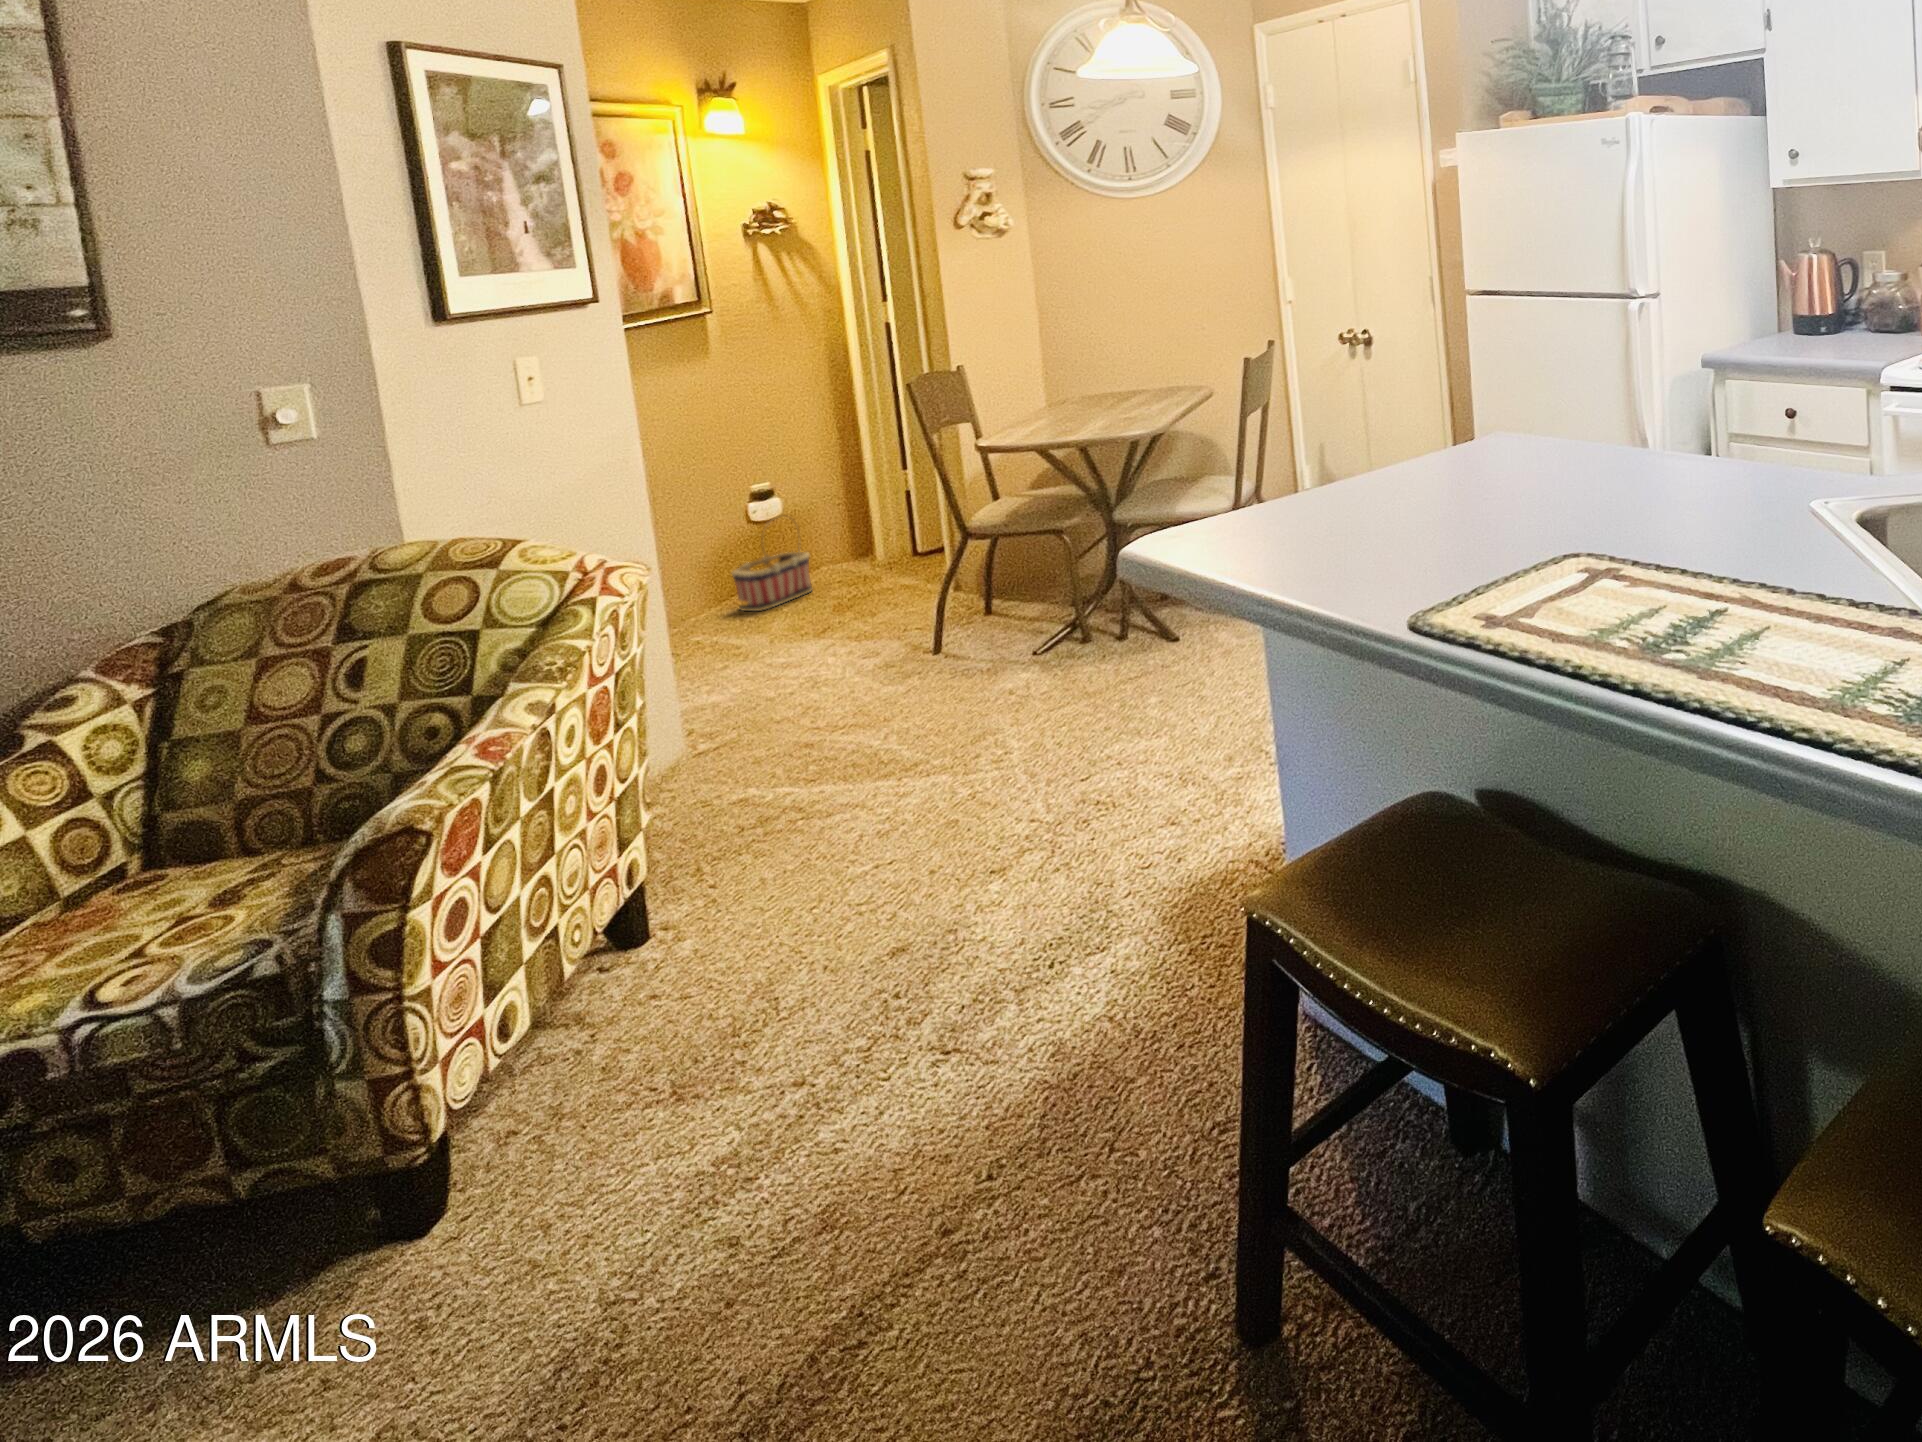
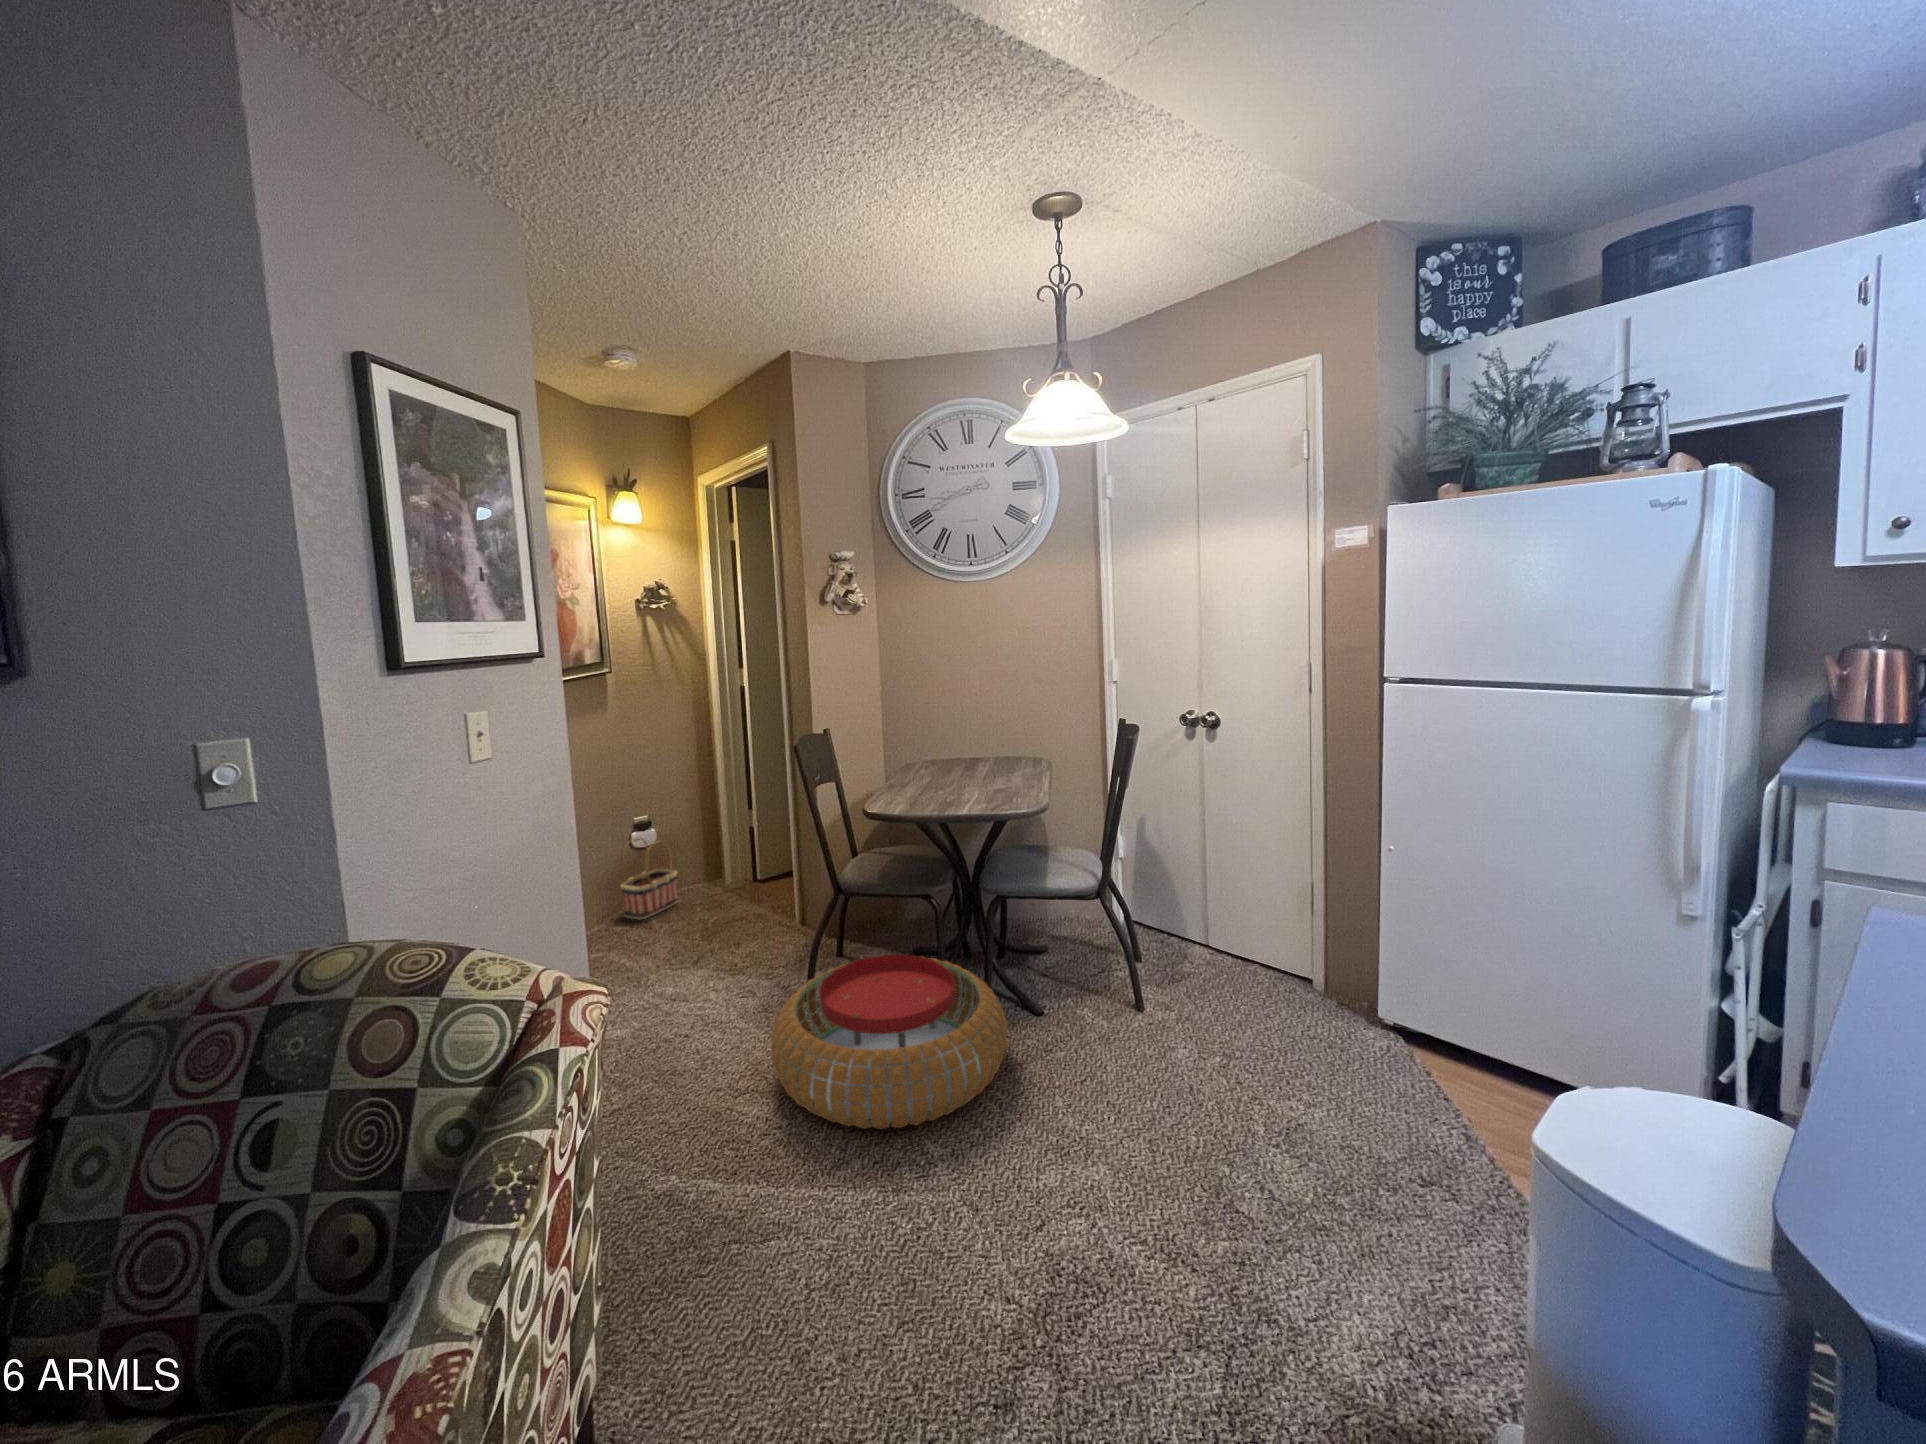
pouf: none [868,597,1126,747] -> present [771,955,1007,1129]

